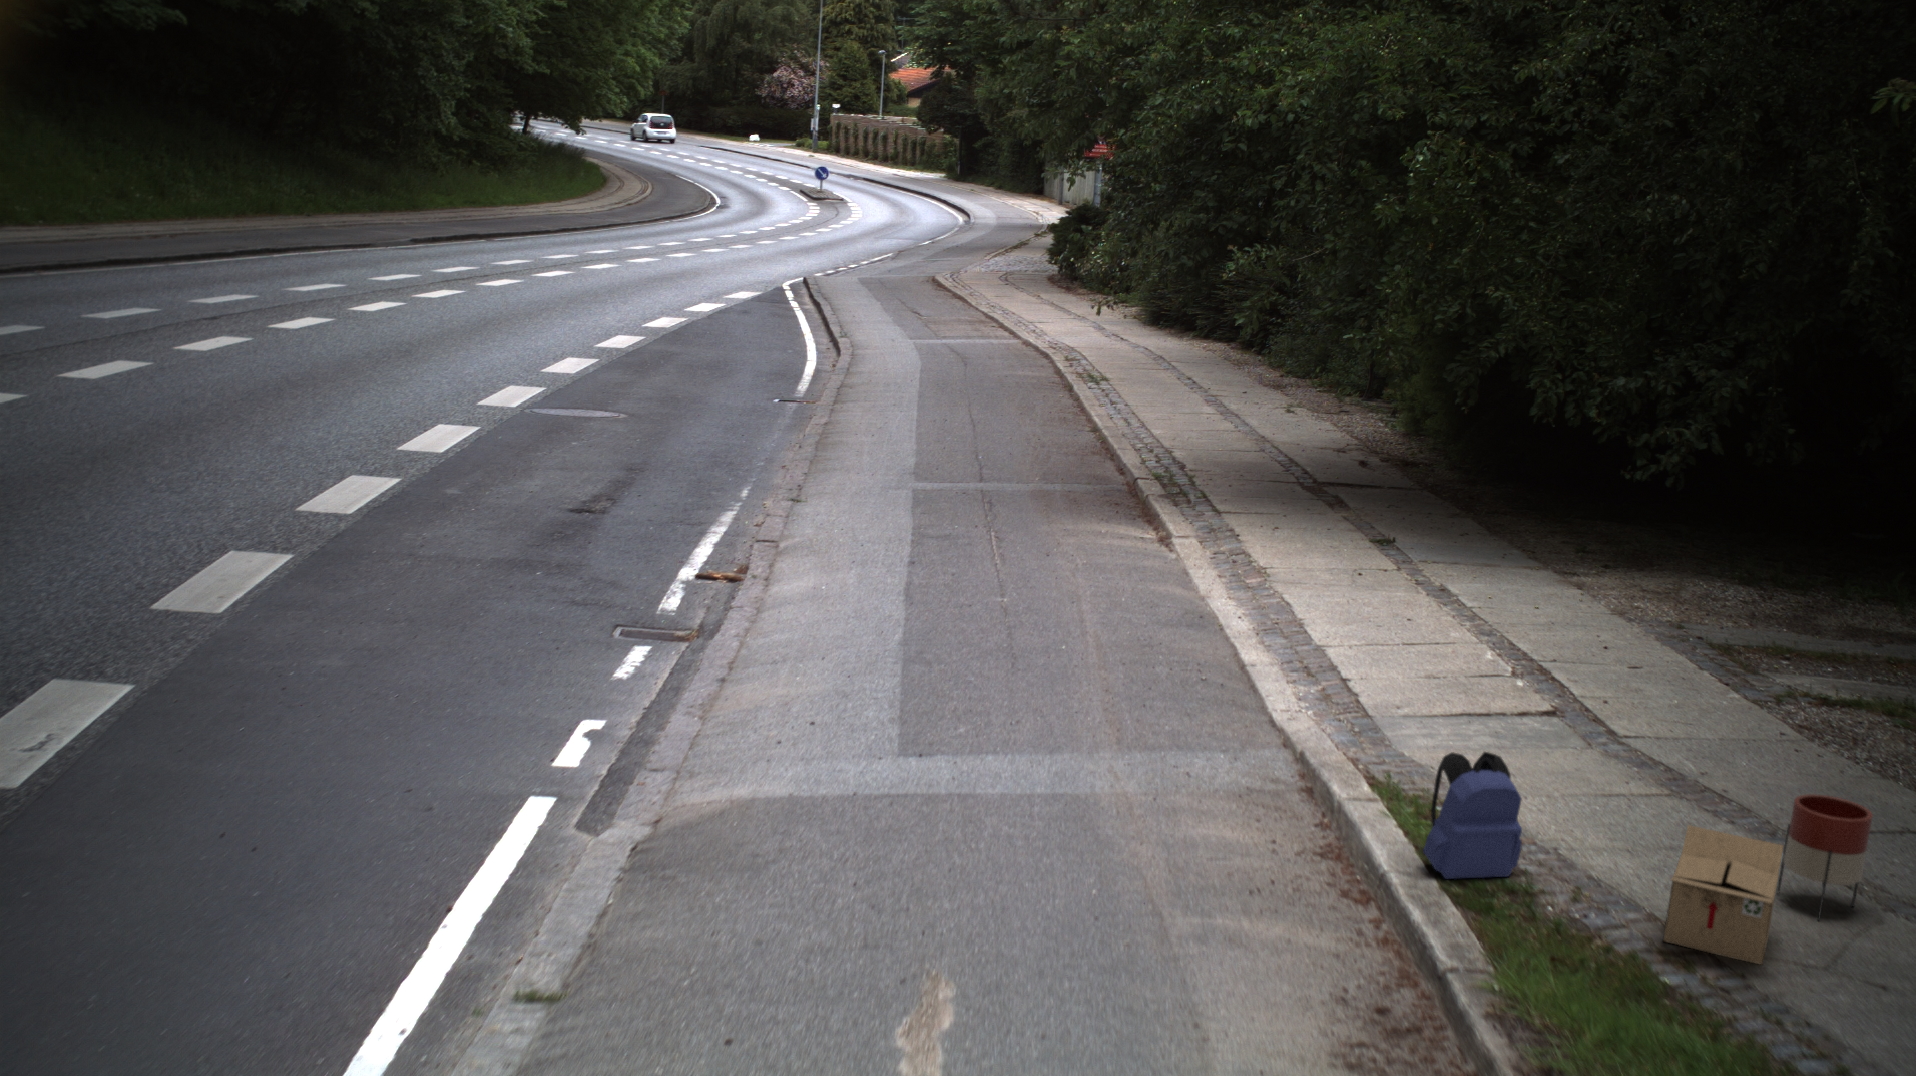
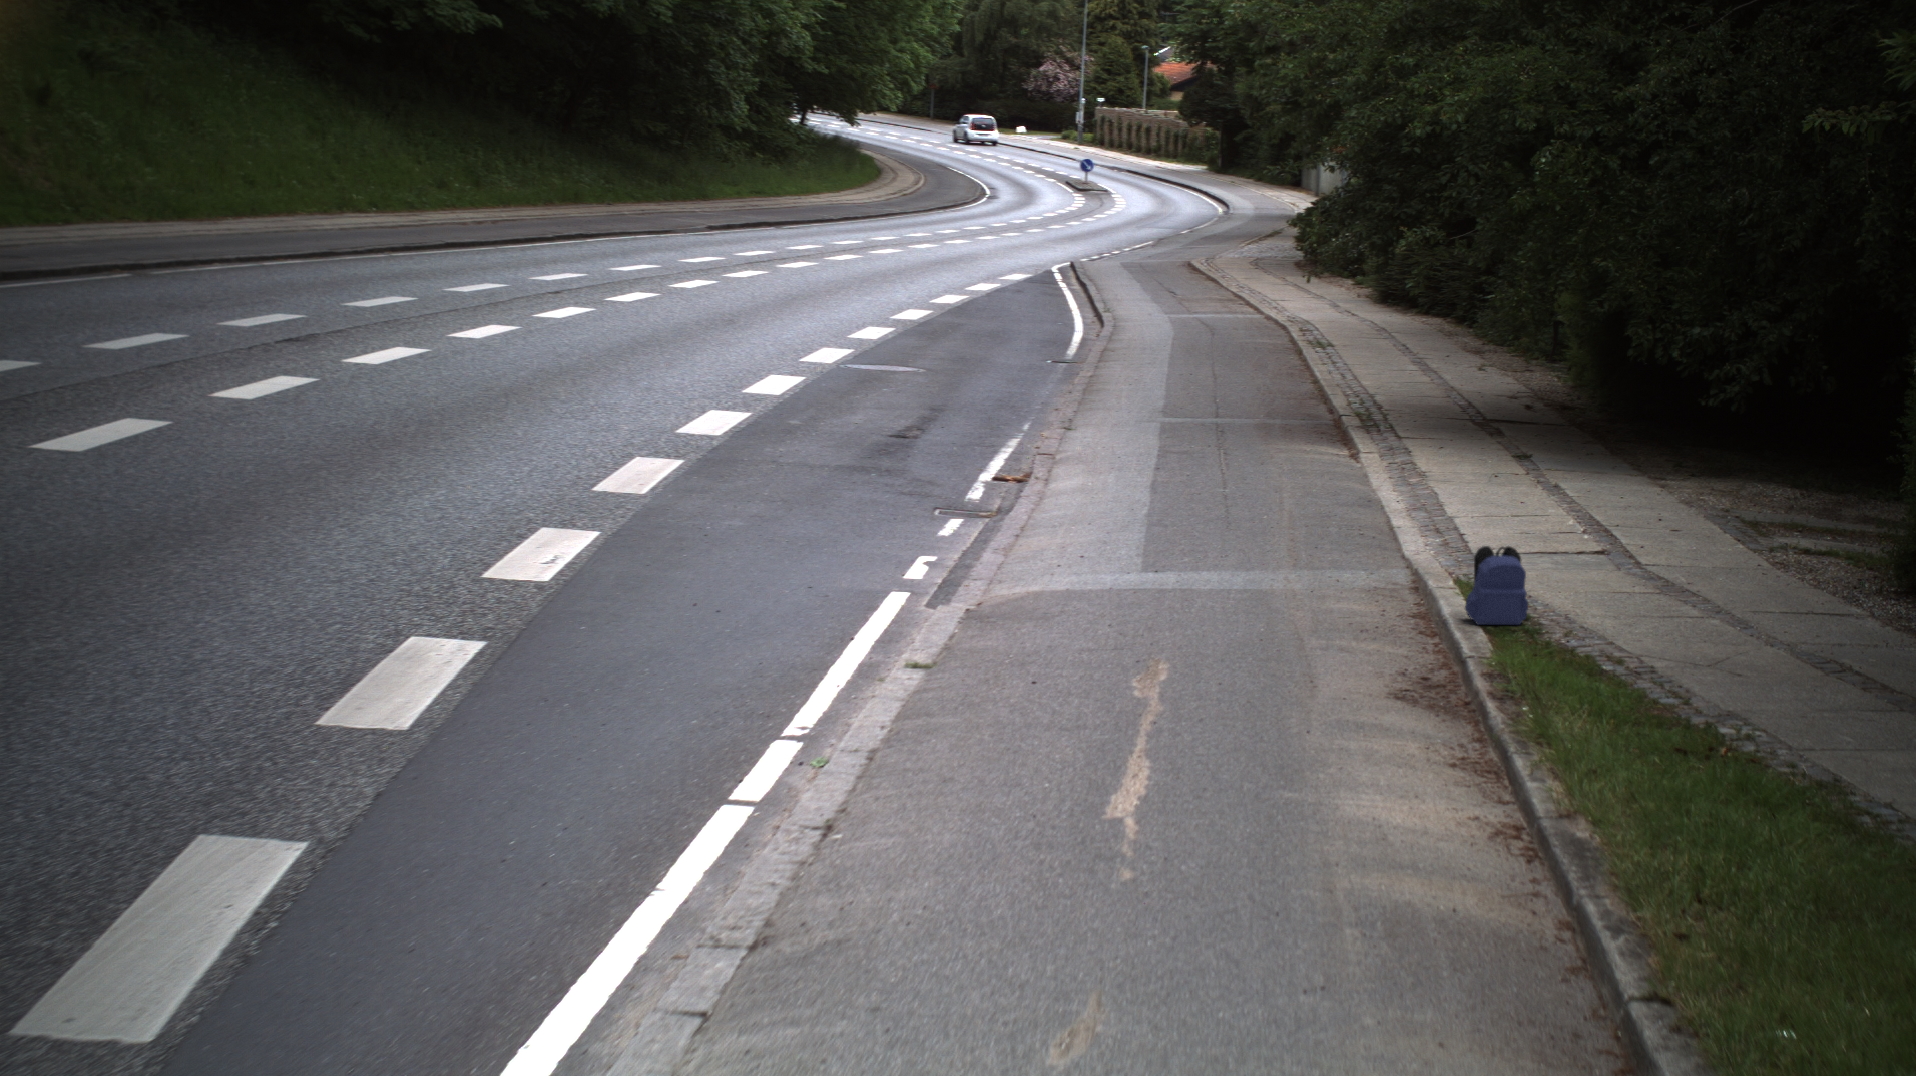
planter: present [1777,794,1873,921] -> none [1698,571,1753,648]
cardboard box: present [1663,825,1783,965] -> none [1601,585,1685,663]

